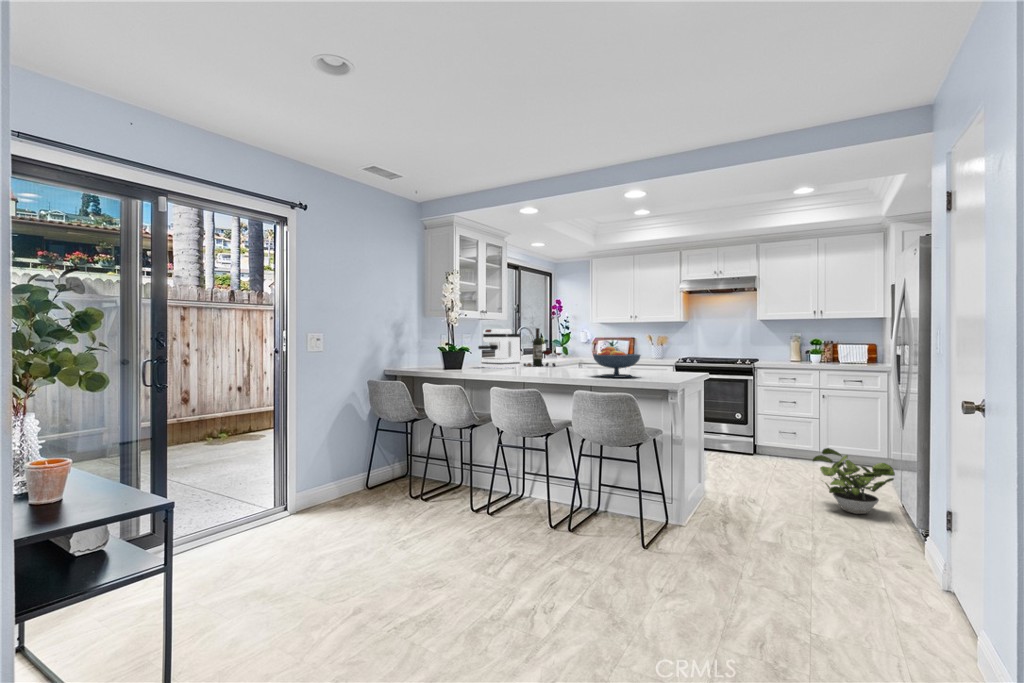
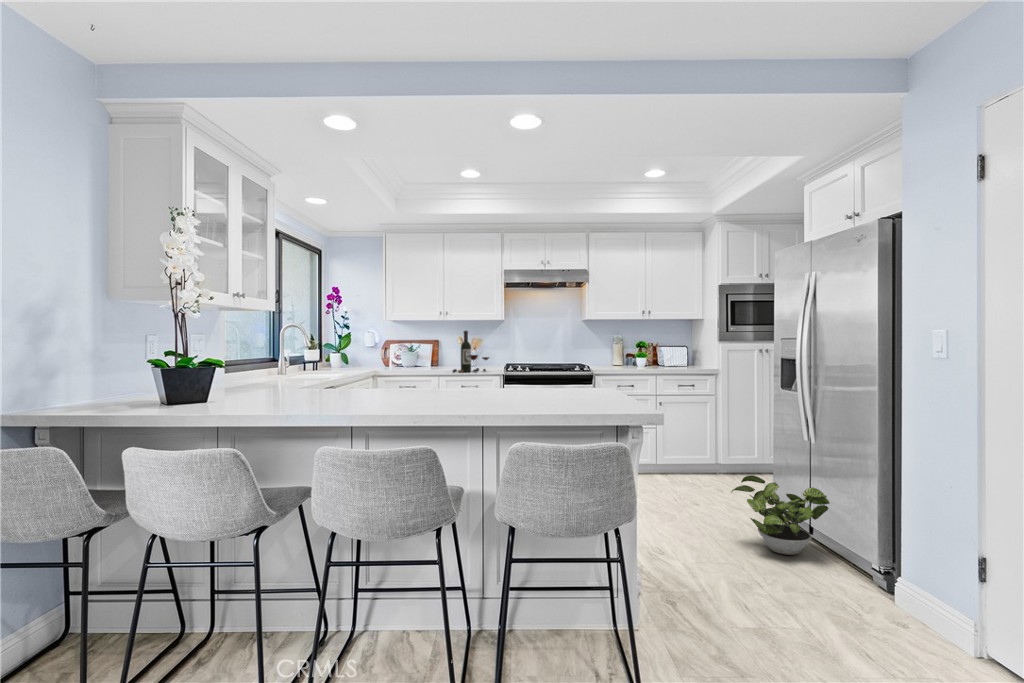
wine bottle: present [524,328,562,366] -> present [453,331,489,373]
coffee maker: present [478,329,520,369] -> none [241,323,321,395]
fruit bowl: present [593,347,641,377] -> none [489,353,570,406]

